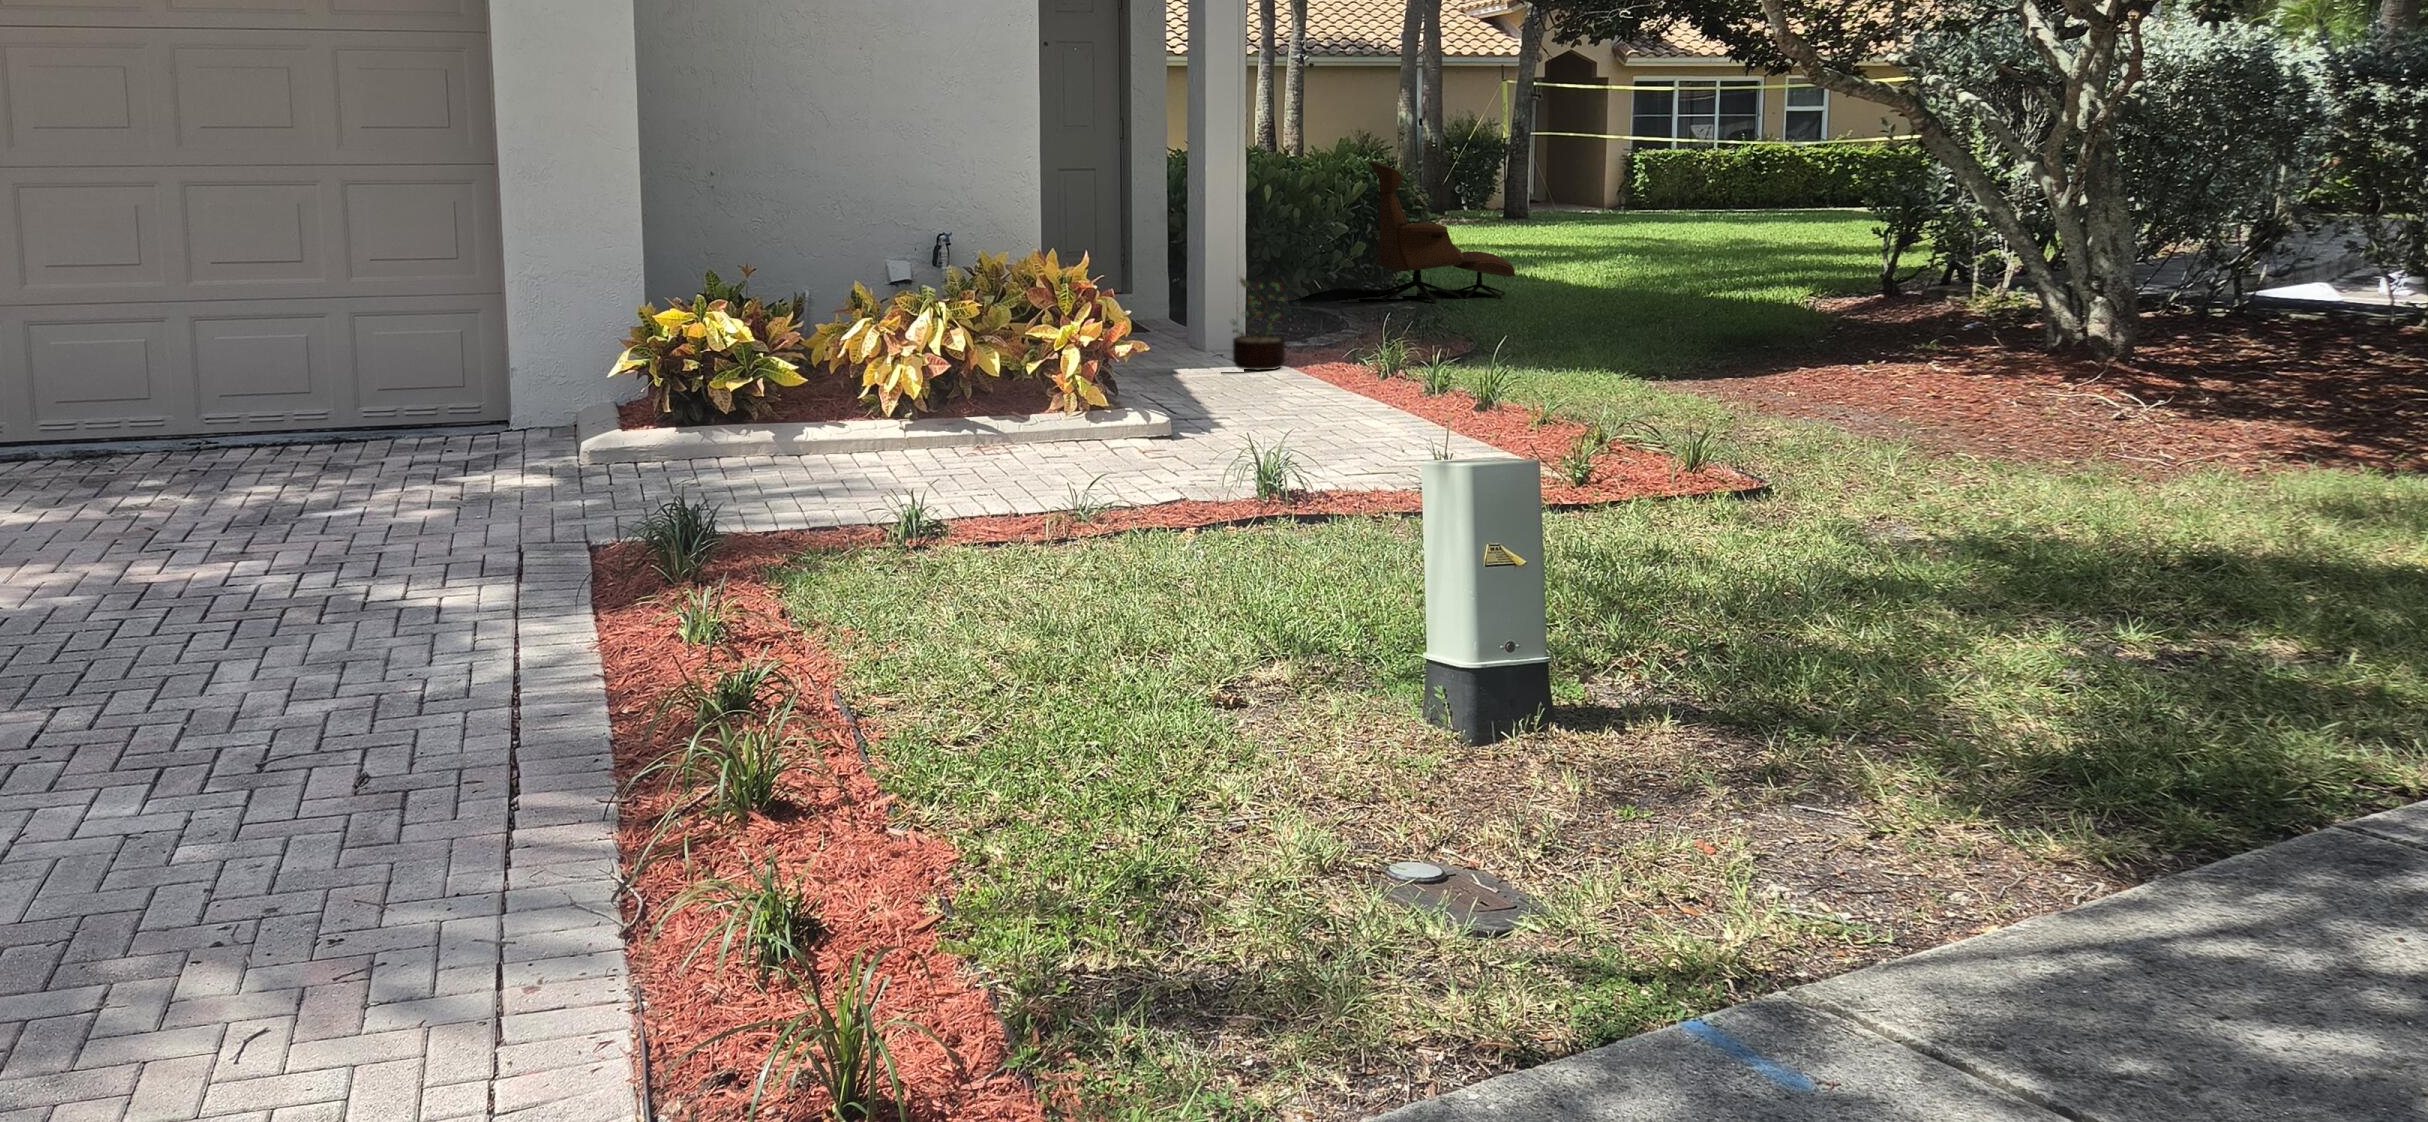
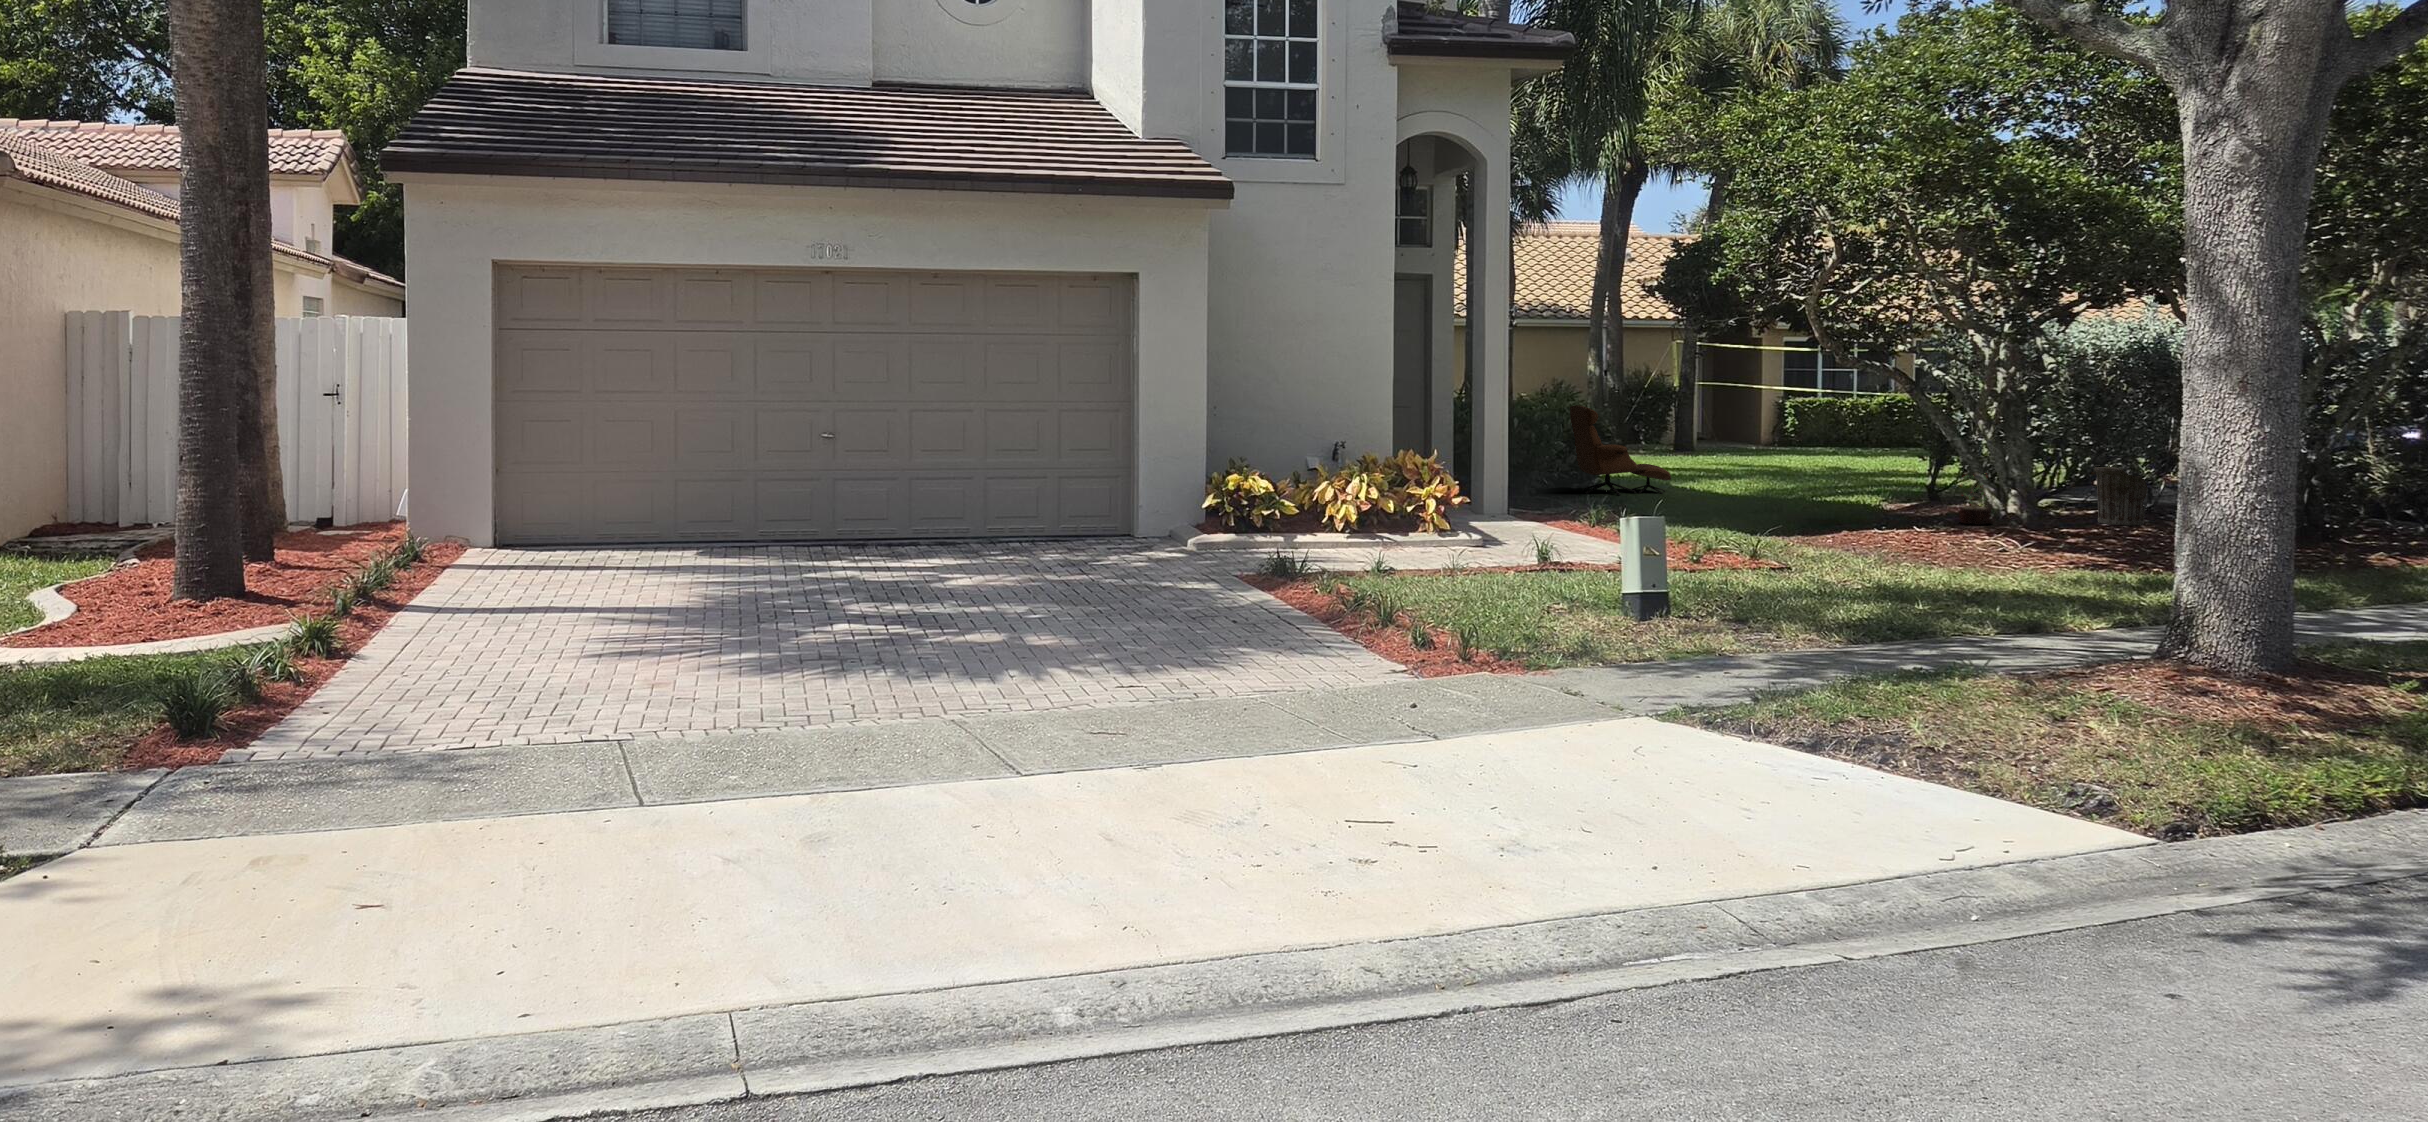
trash can: none [2220,240,2323,348] -> present [2094,465,2148,526]
decorative plant: present [1232,278,1286,370] -> present [1959,473,1991,525]

